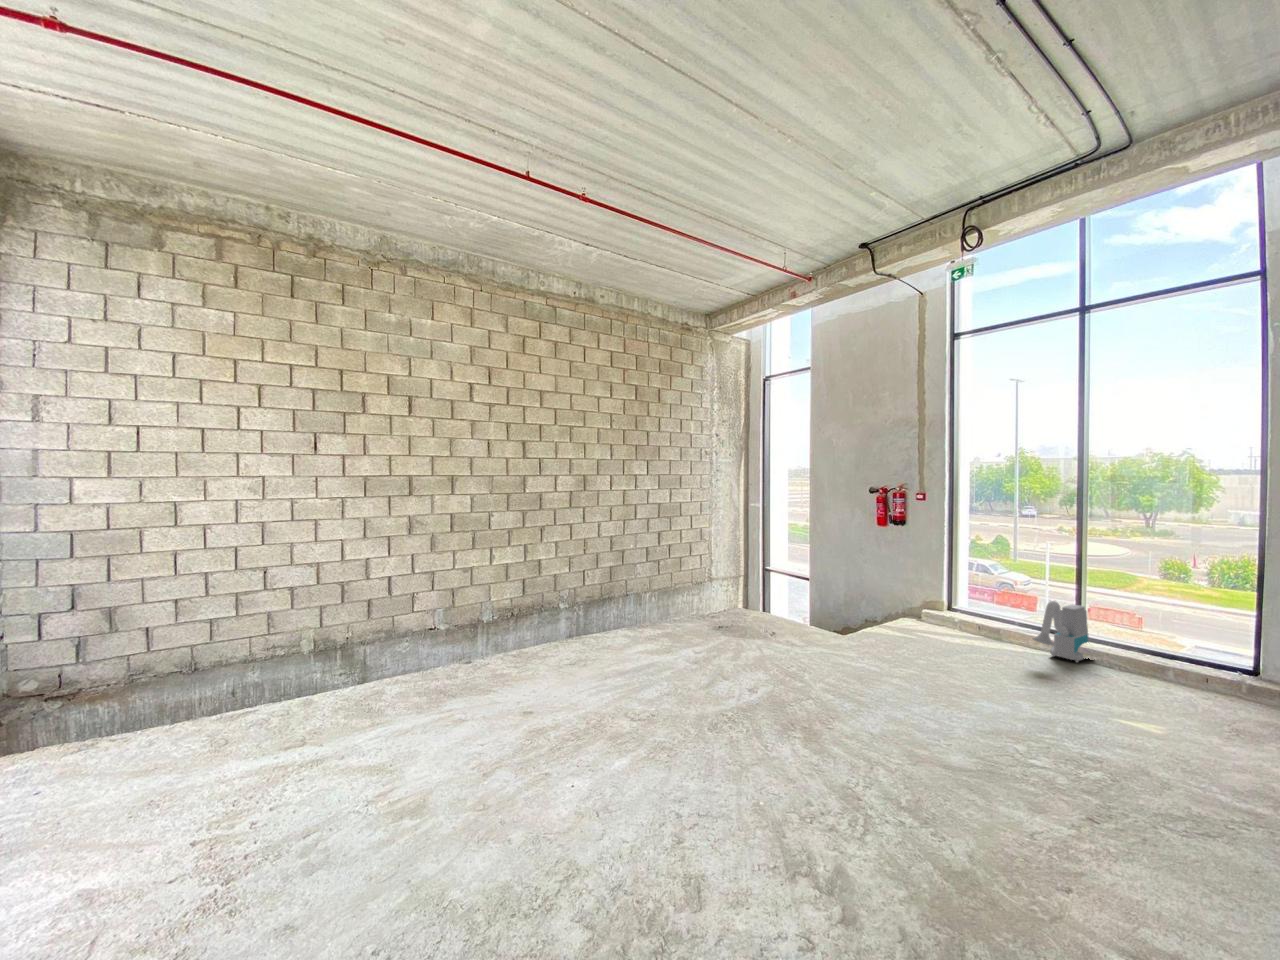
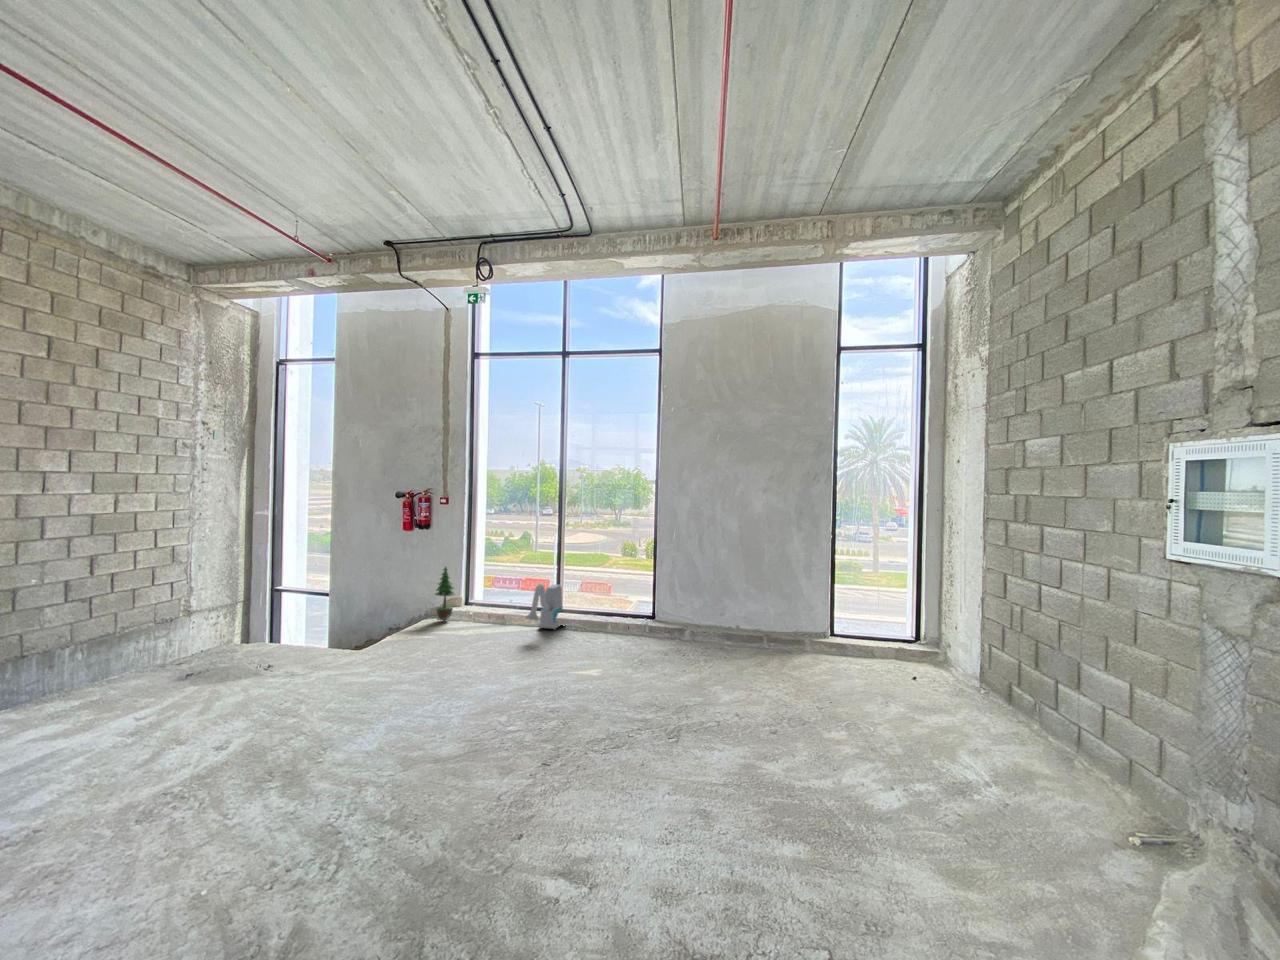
potted tree: none [912,566,936,626] -> present [435,567,454,621]

